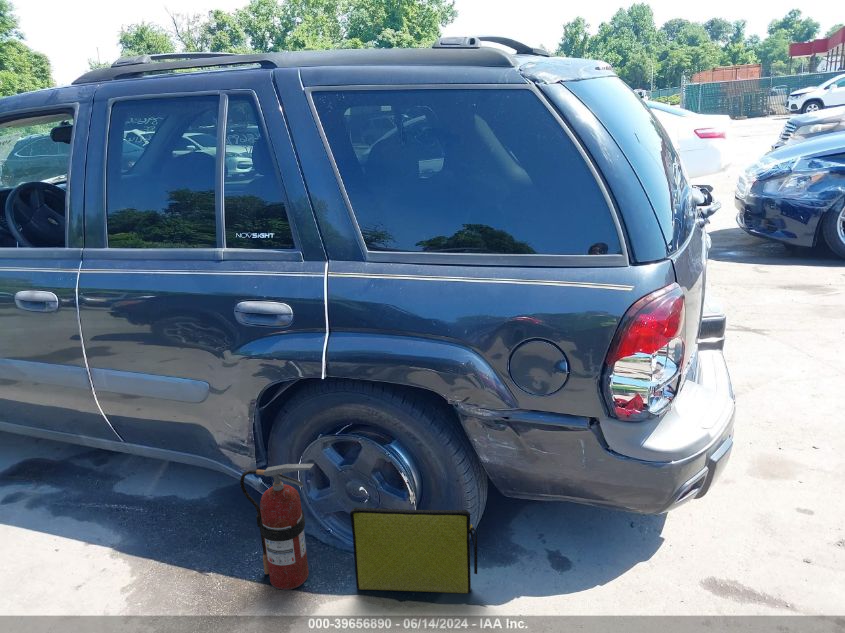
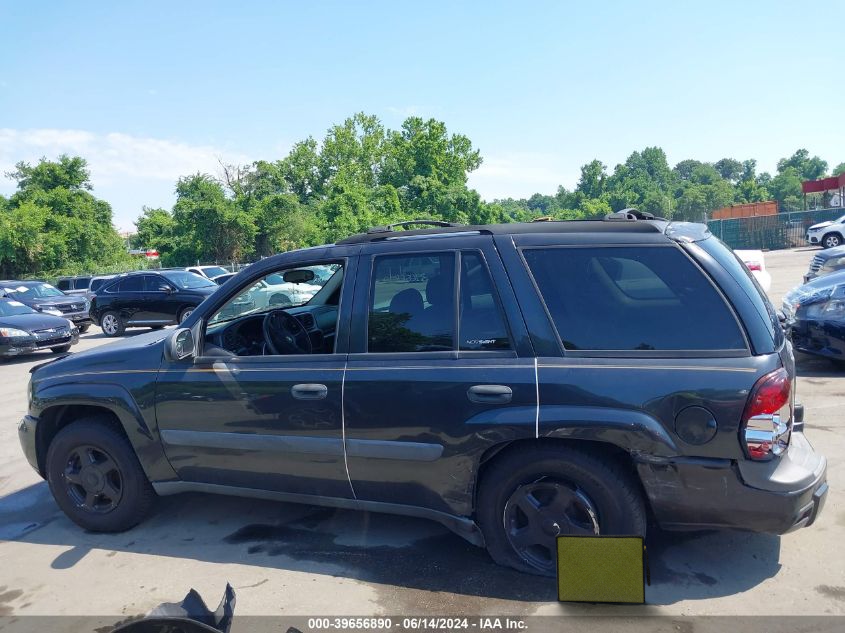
fire extinguisher: present [240,464,314,590] -> none [471,501,527,601]

